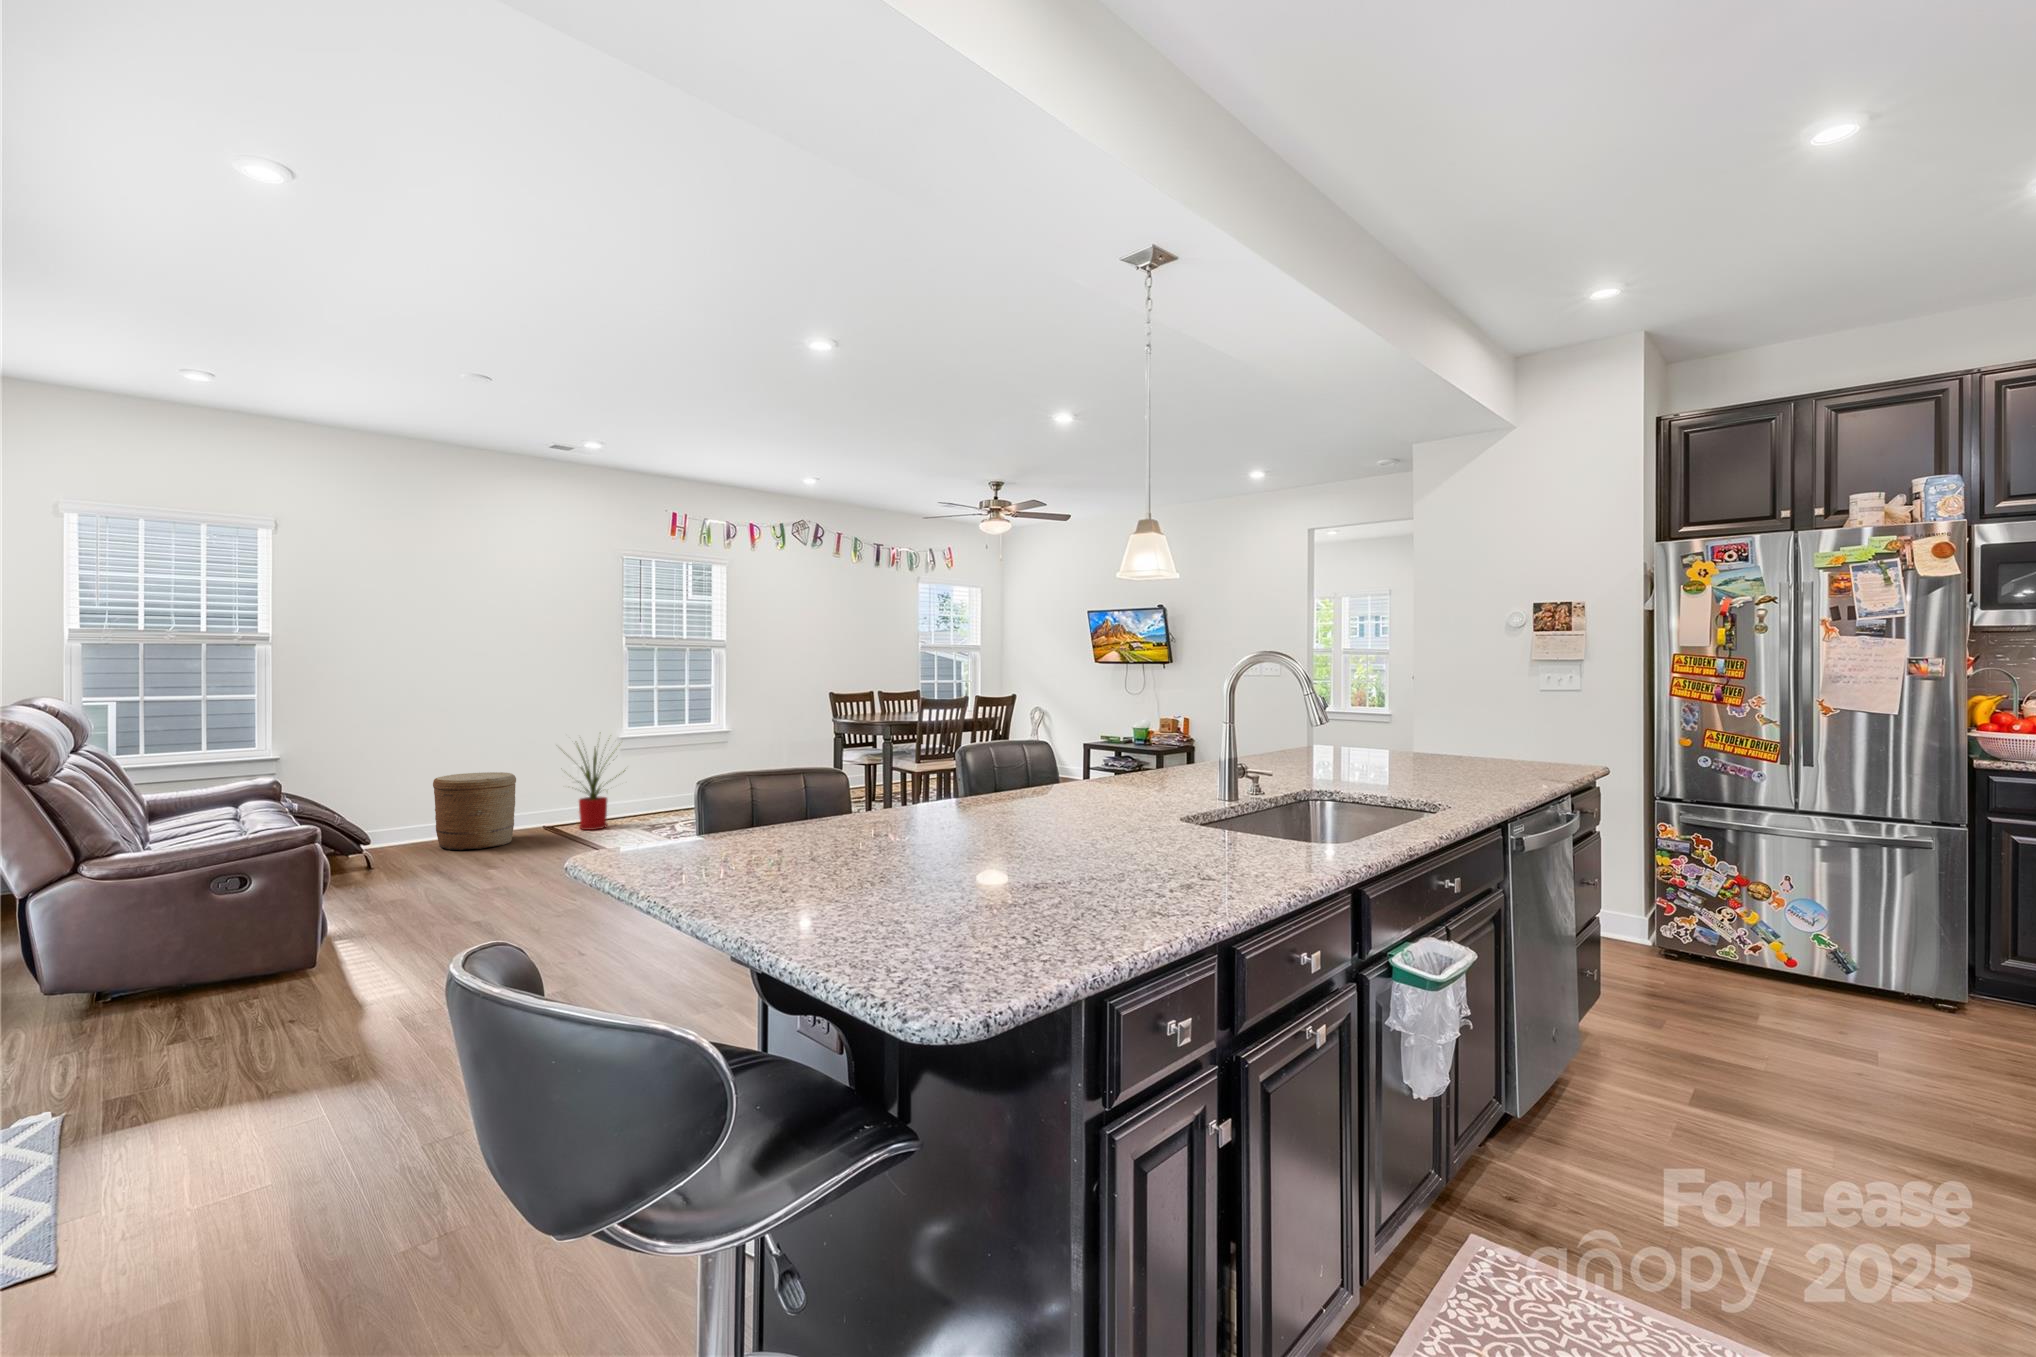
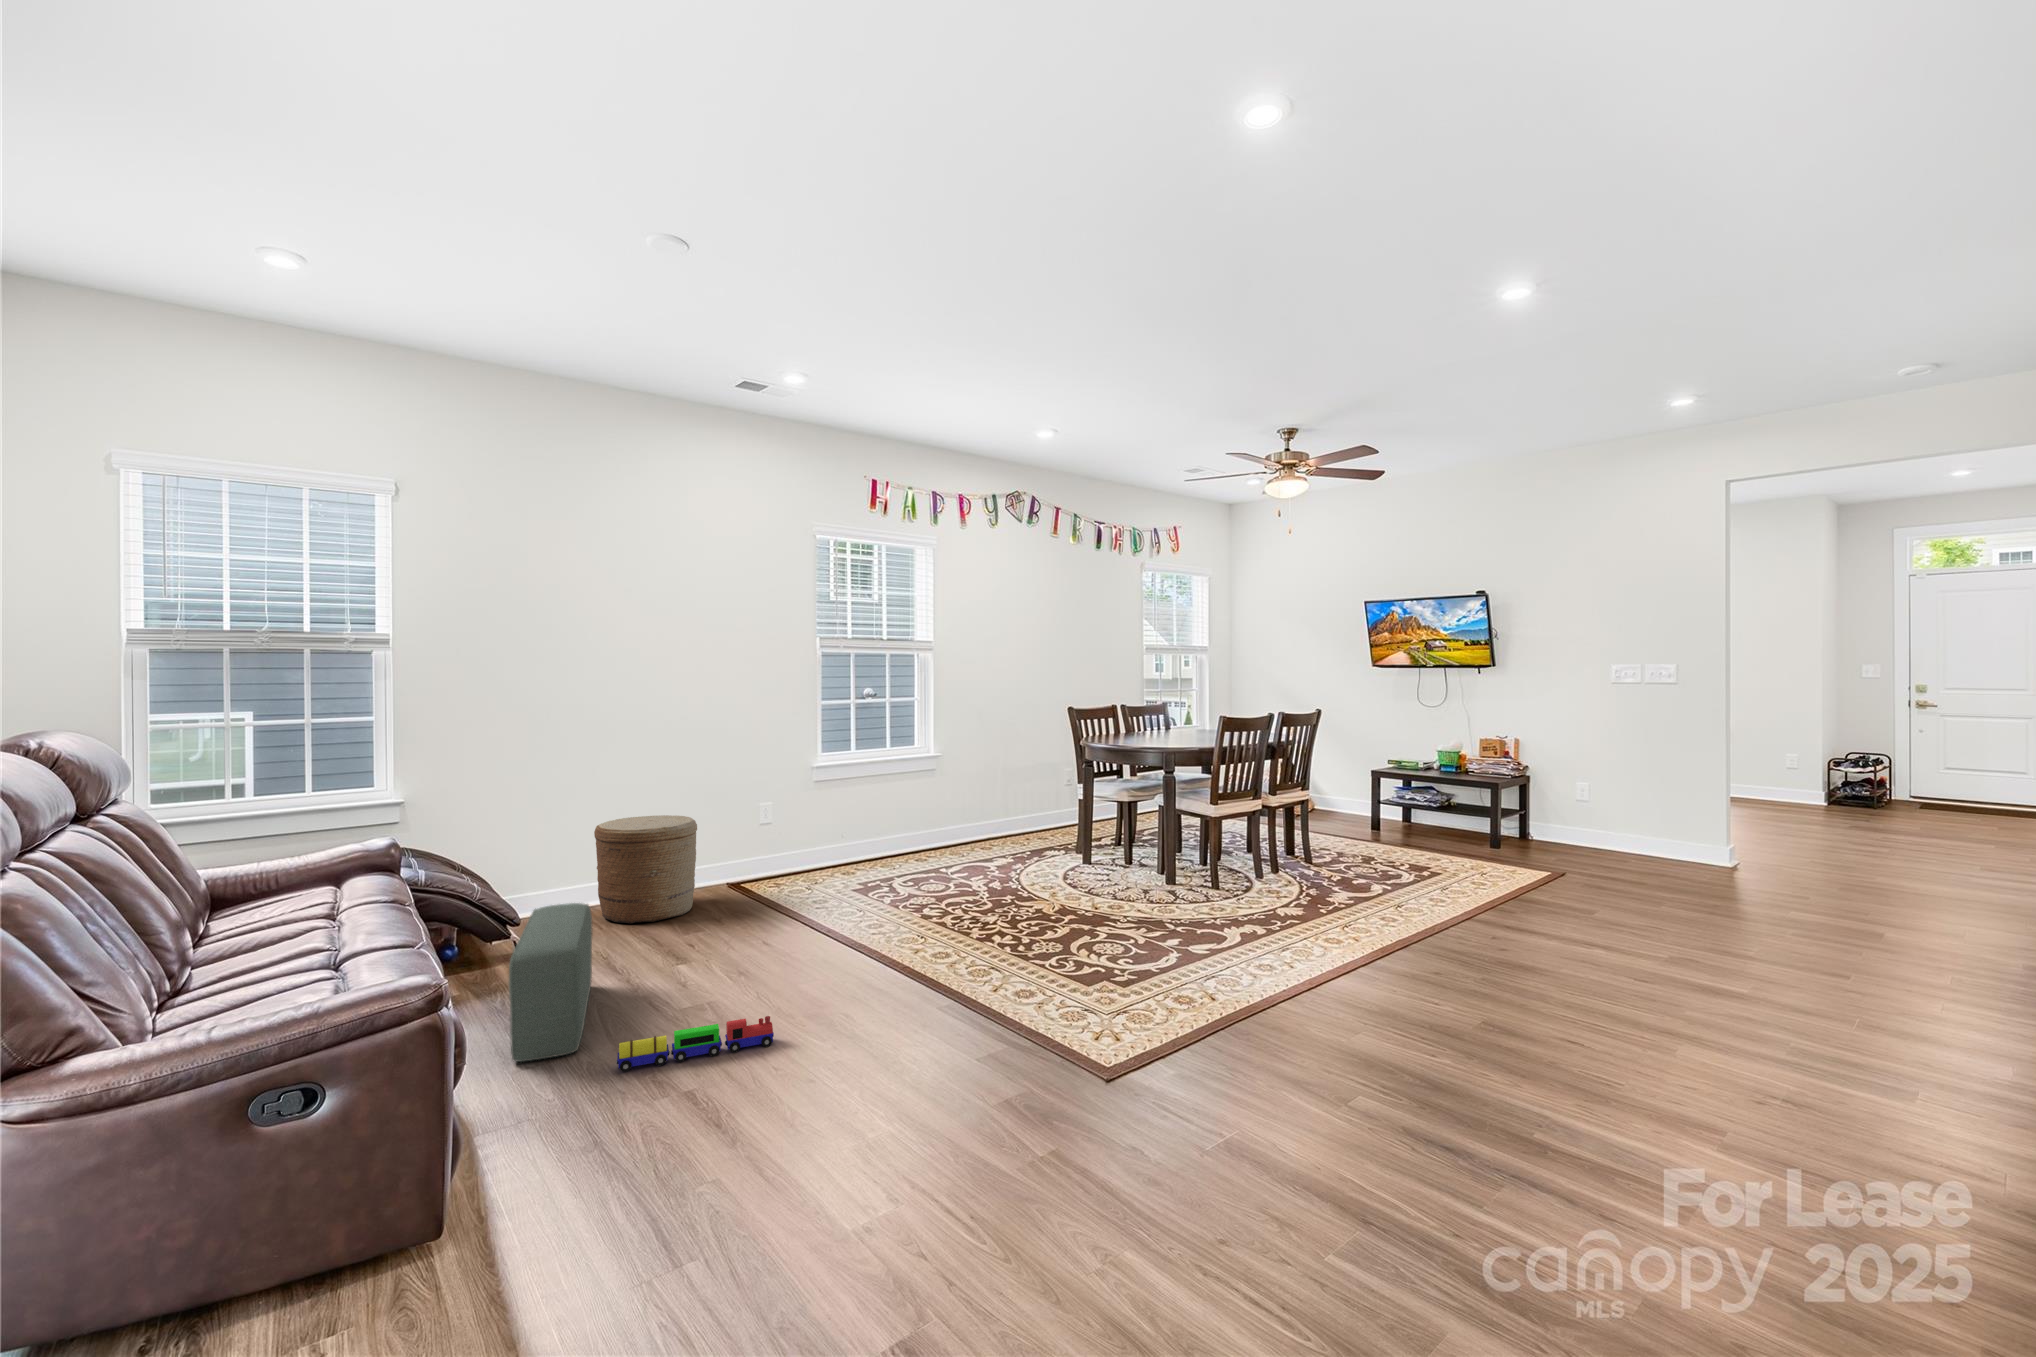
house plant: present [578,740,625,830] -> none [740,759,839,890]
pouf: none [364,824,425,915] -> present [509,903,592,1062]
toy train: none [437,888,547,918] -> present [616,1016,774,1072]

